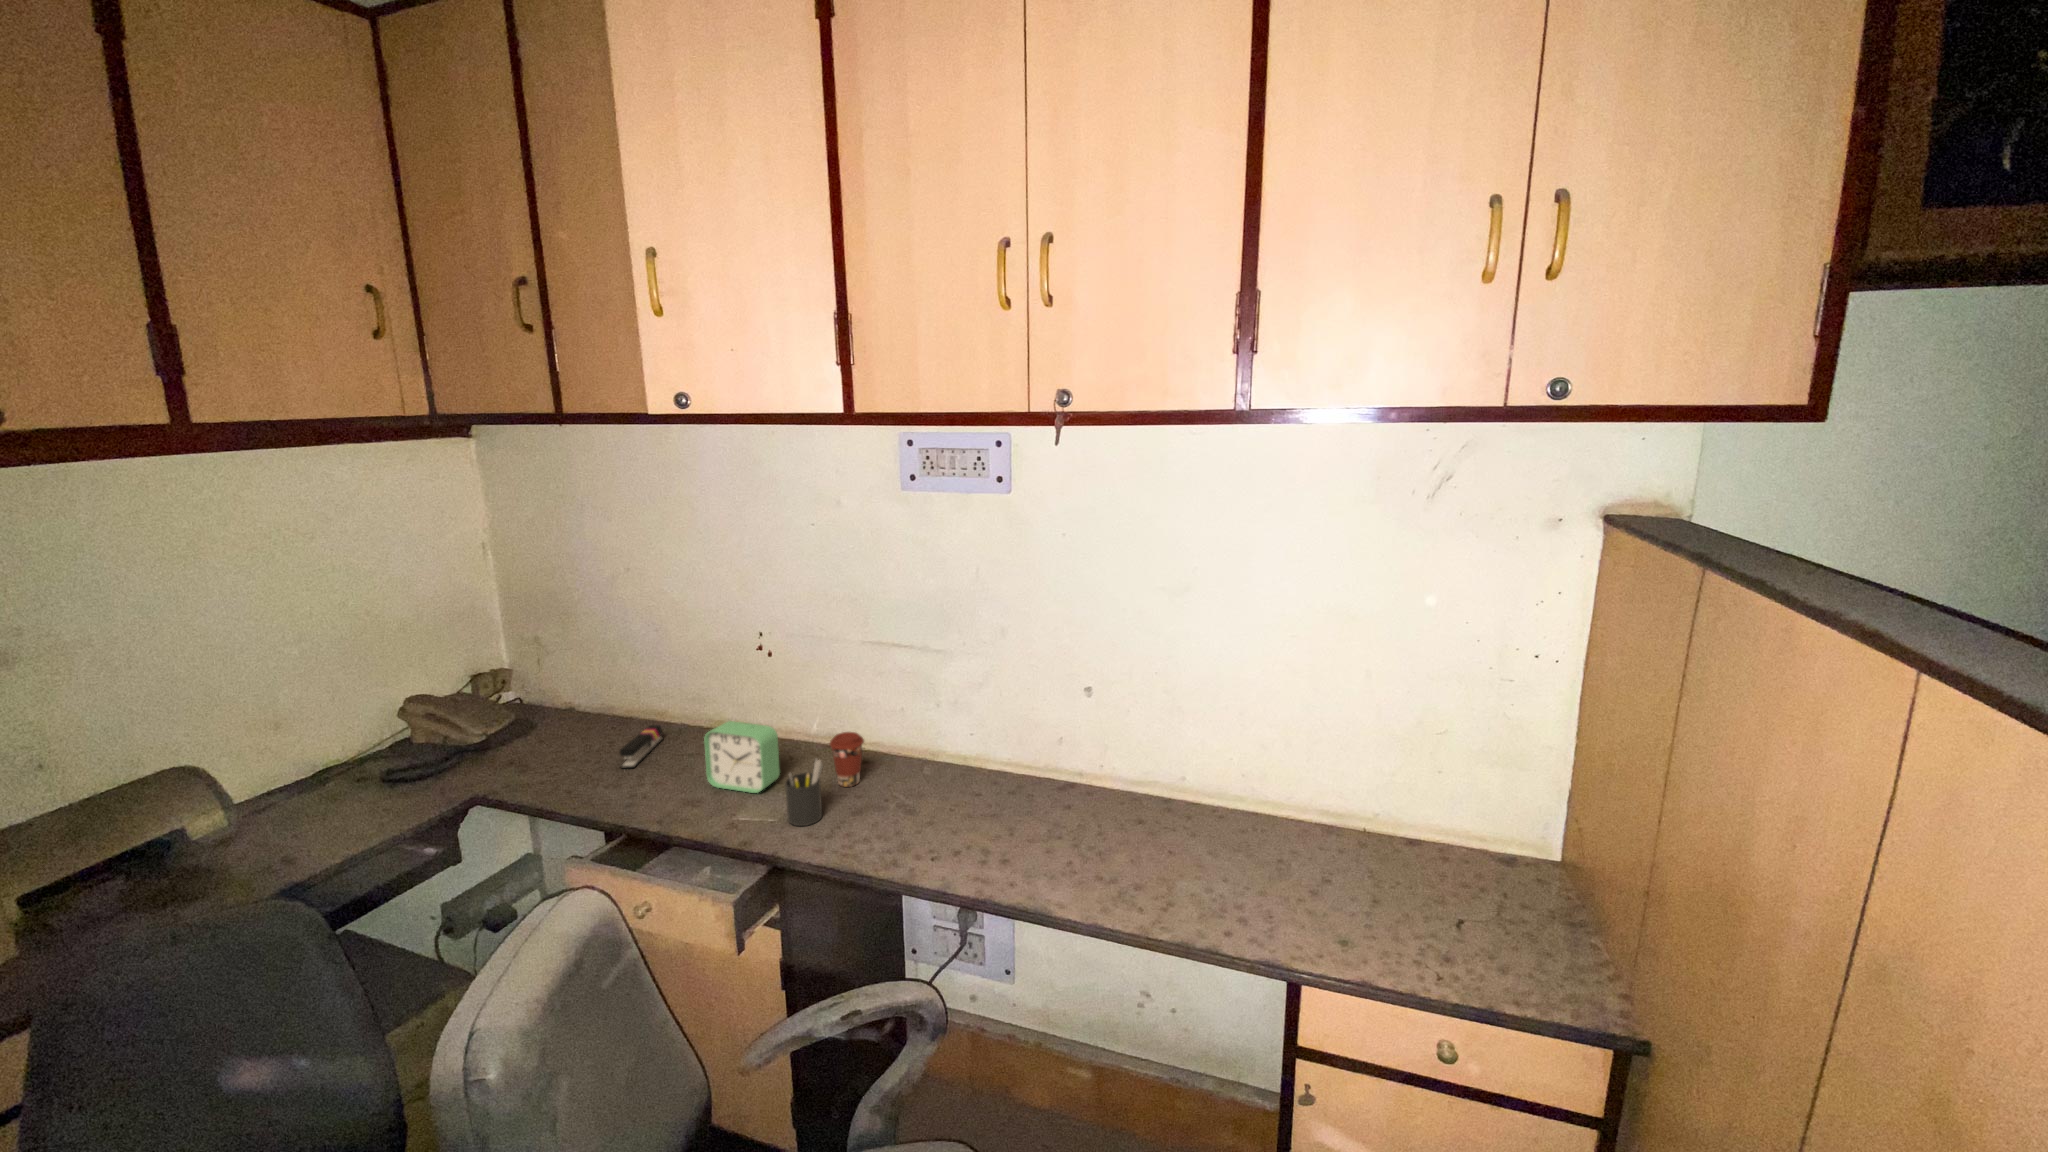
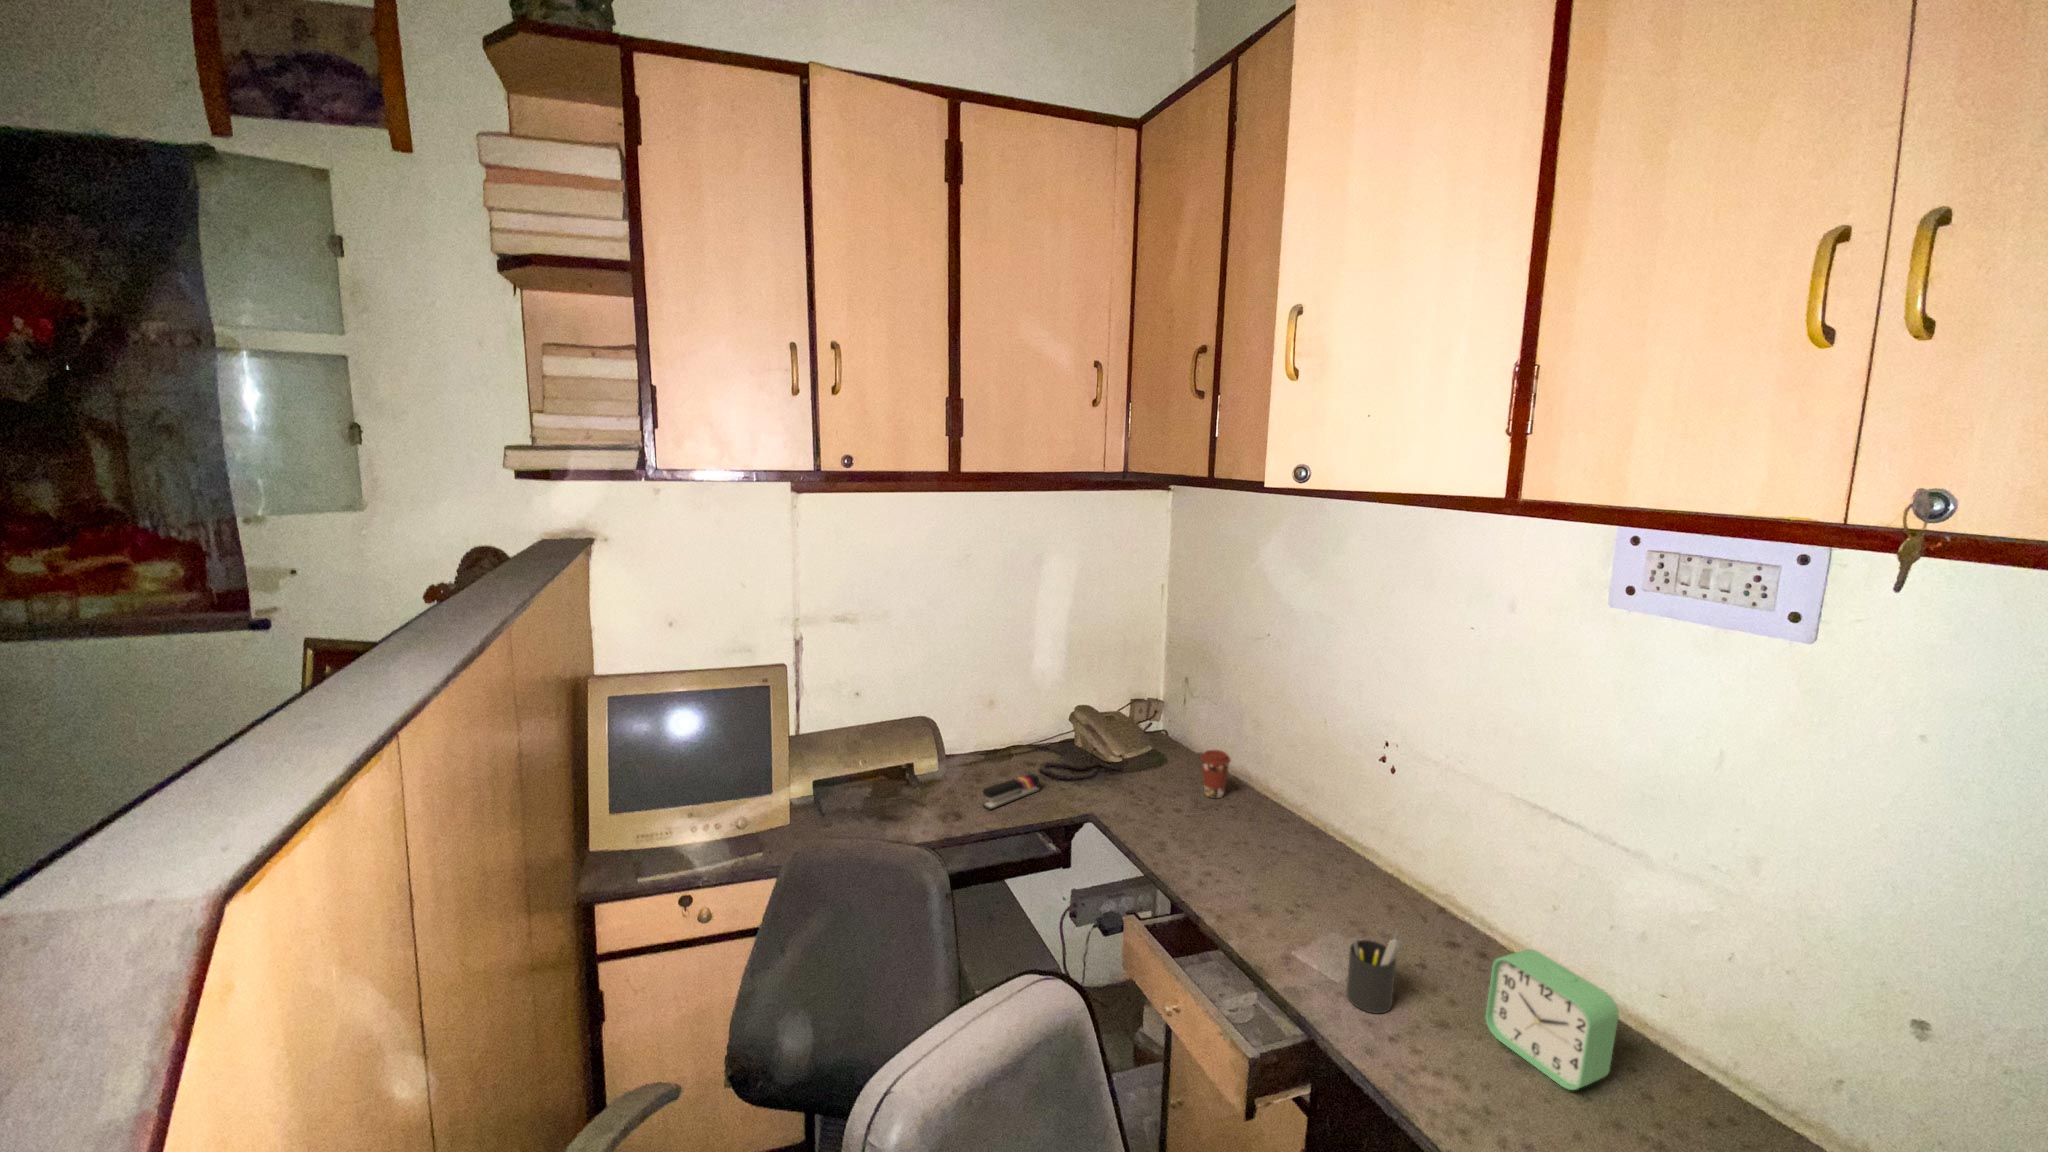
alarm clock: present [704,721,780,793] -> present [1485,949,1619,1090]
stapler: present [620,725,663,768] -> present [983,774,1040,810]
coffee cup: present [830,732,864,787] -> present [1200,750,1231,799]

